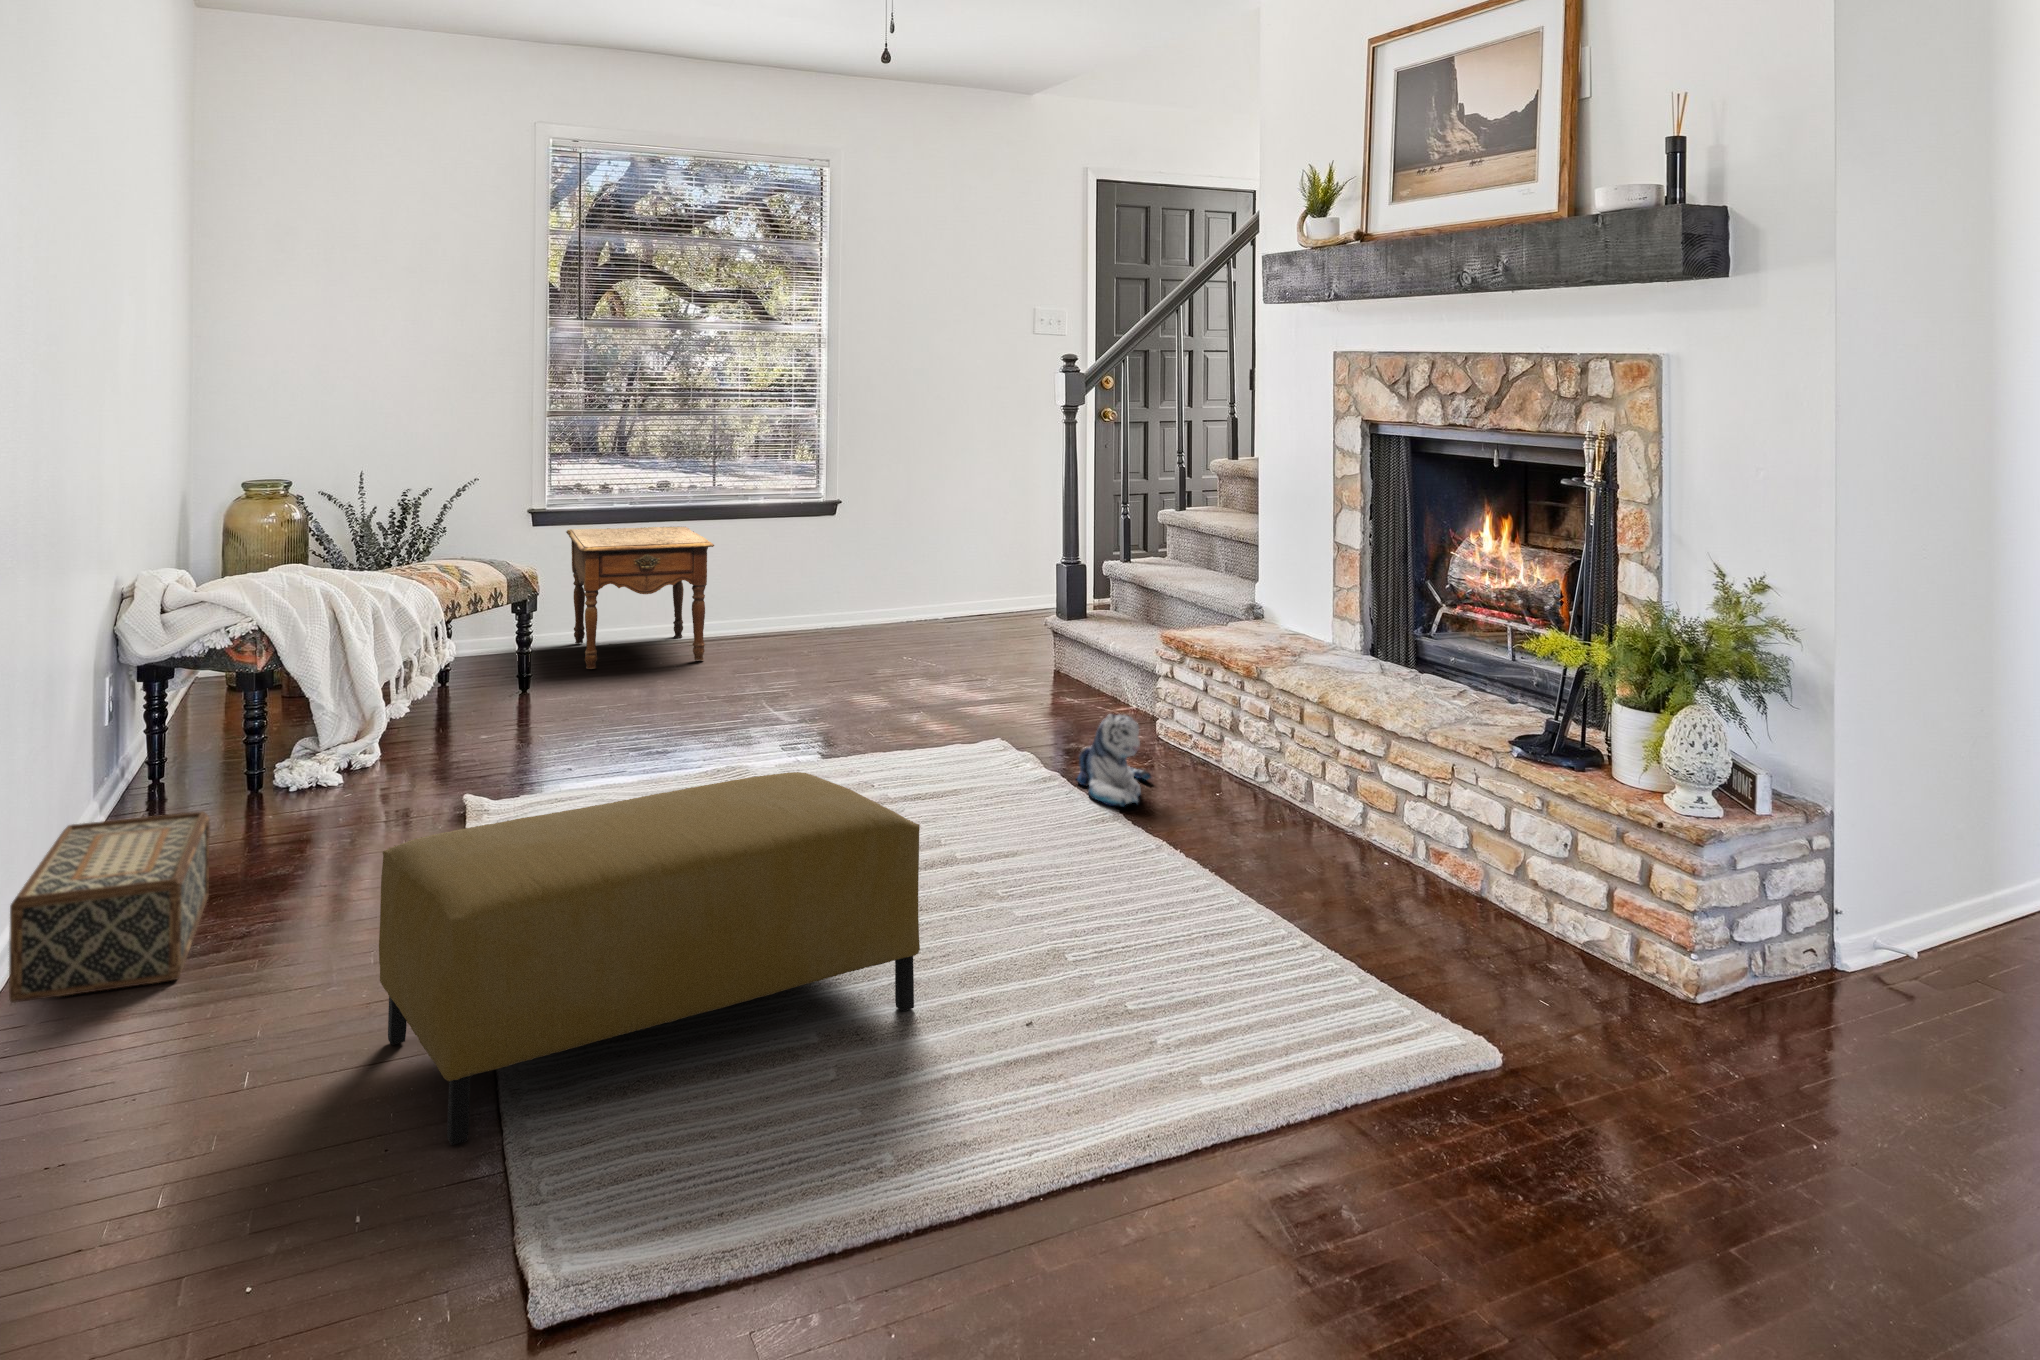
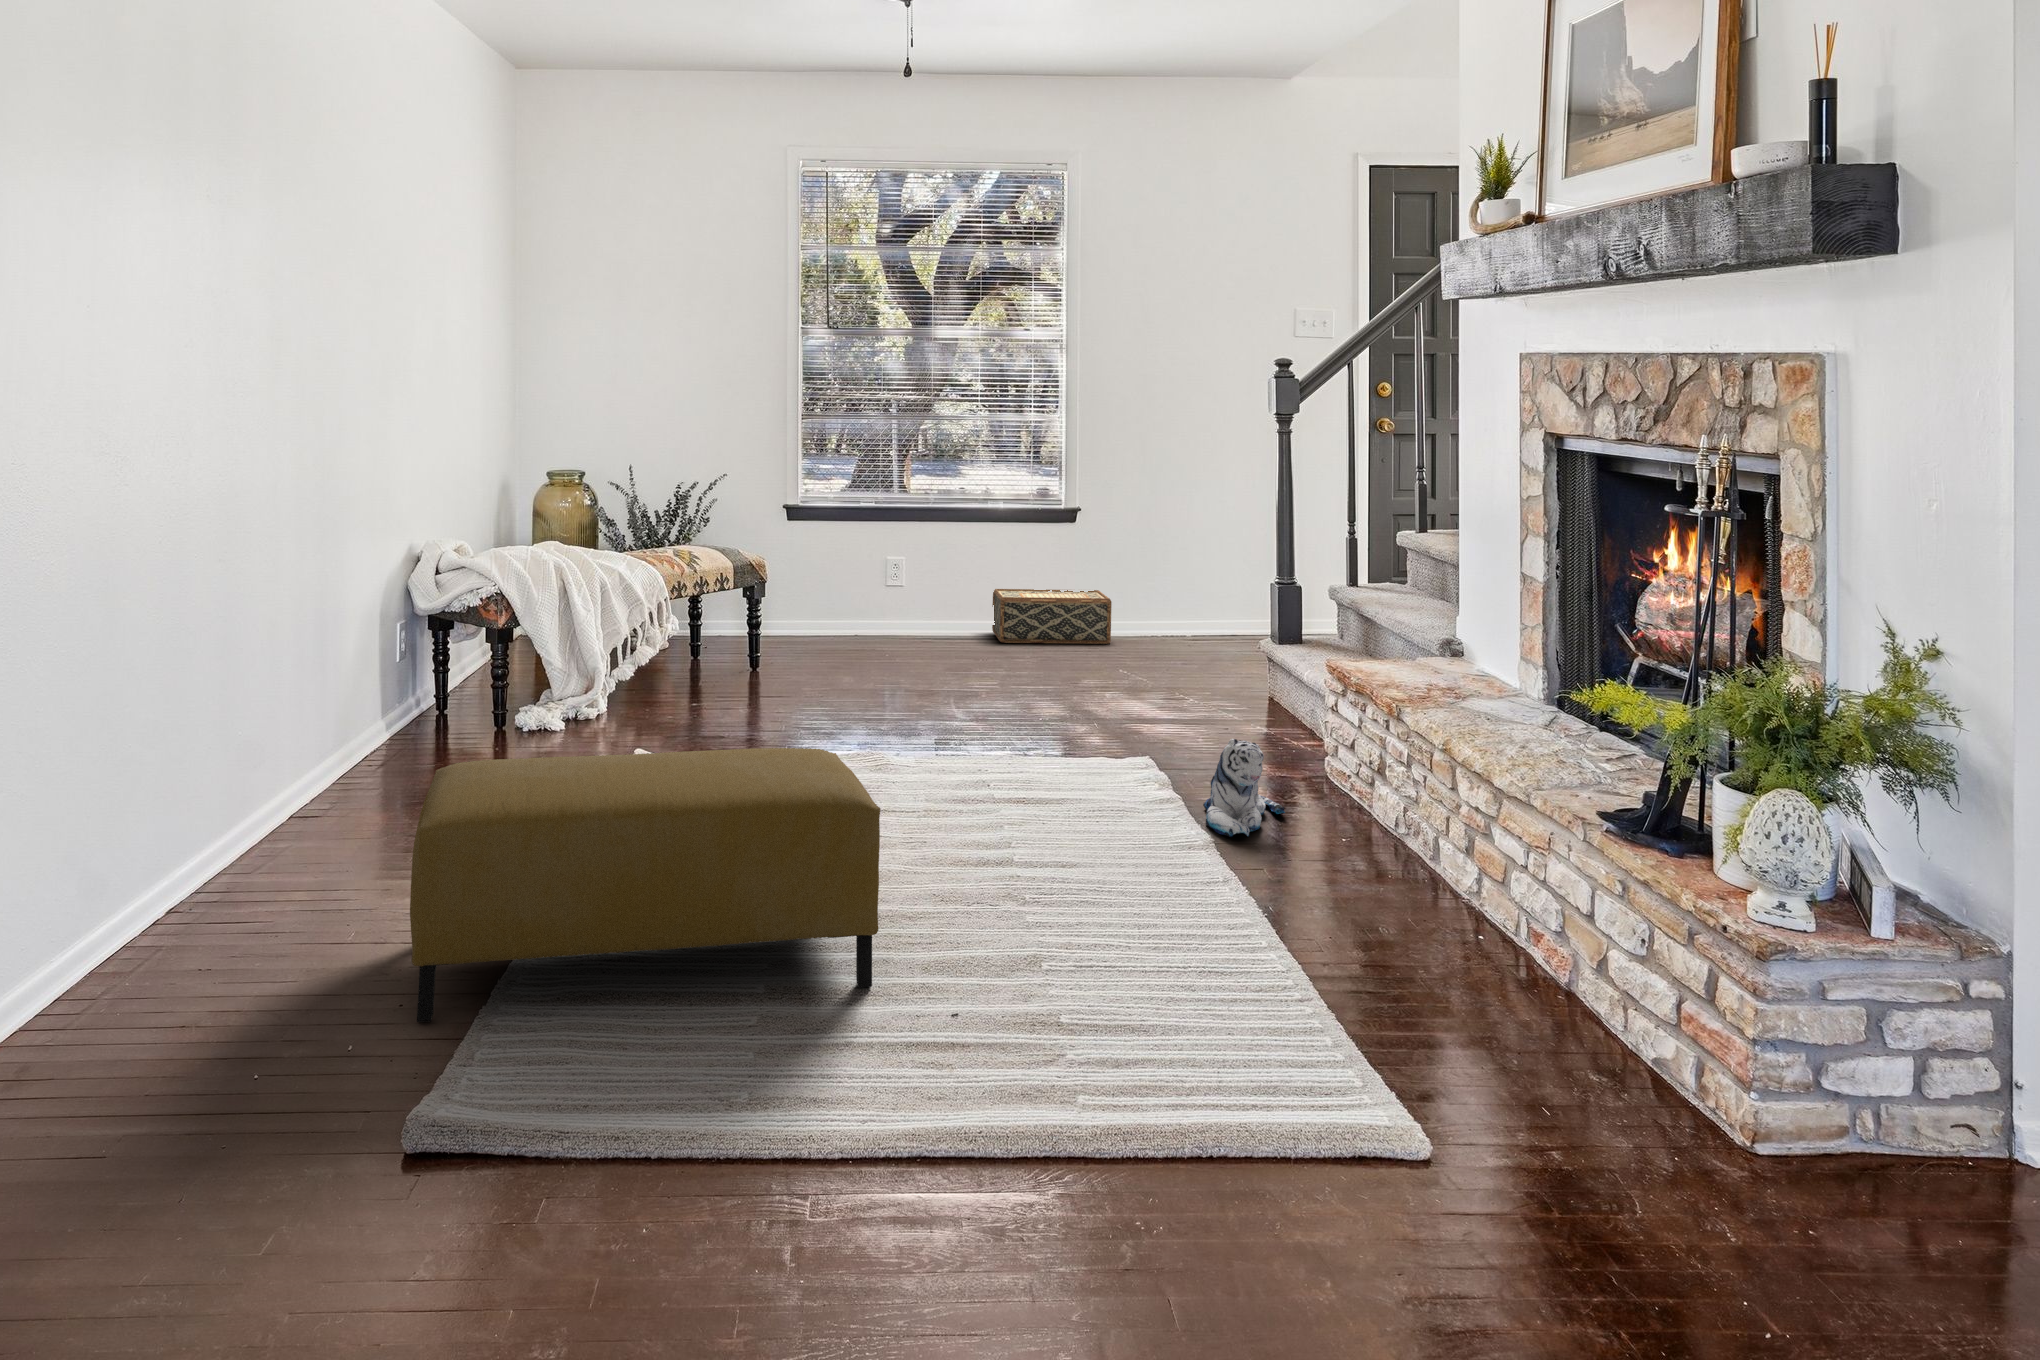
side table: present [566,527,714,669] -> none [826,526,949,657]
woven basket: present [9,811,210,1003] -> present [992,589,1112,644]

